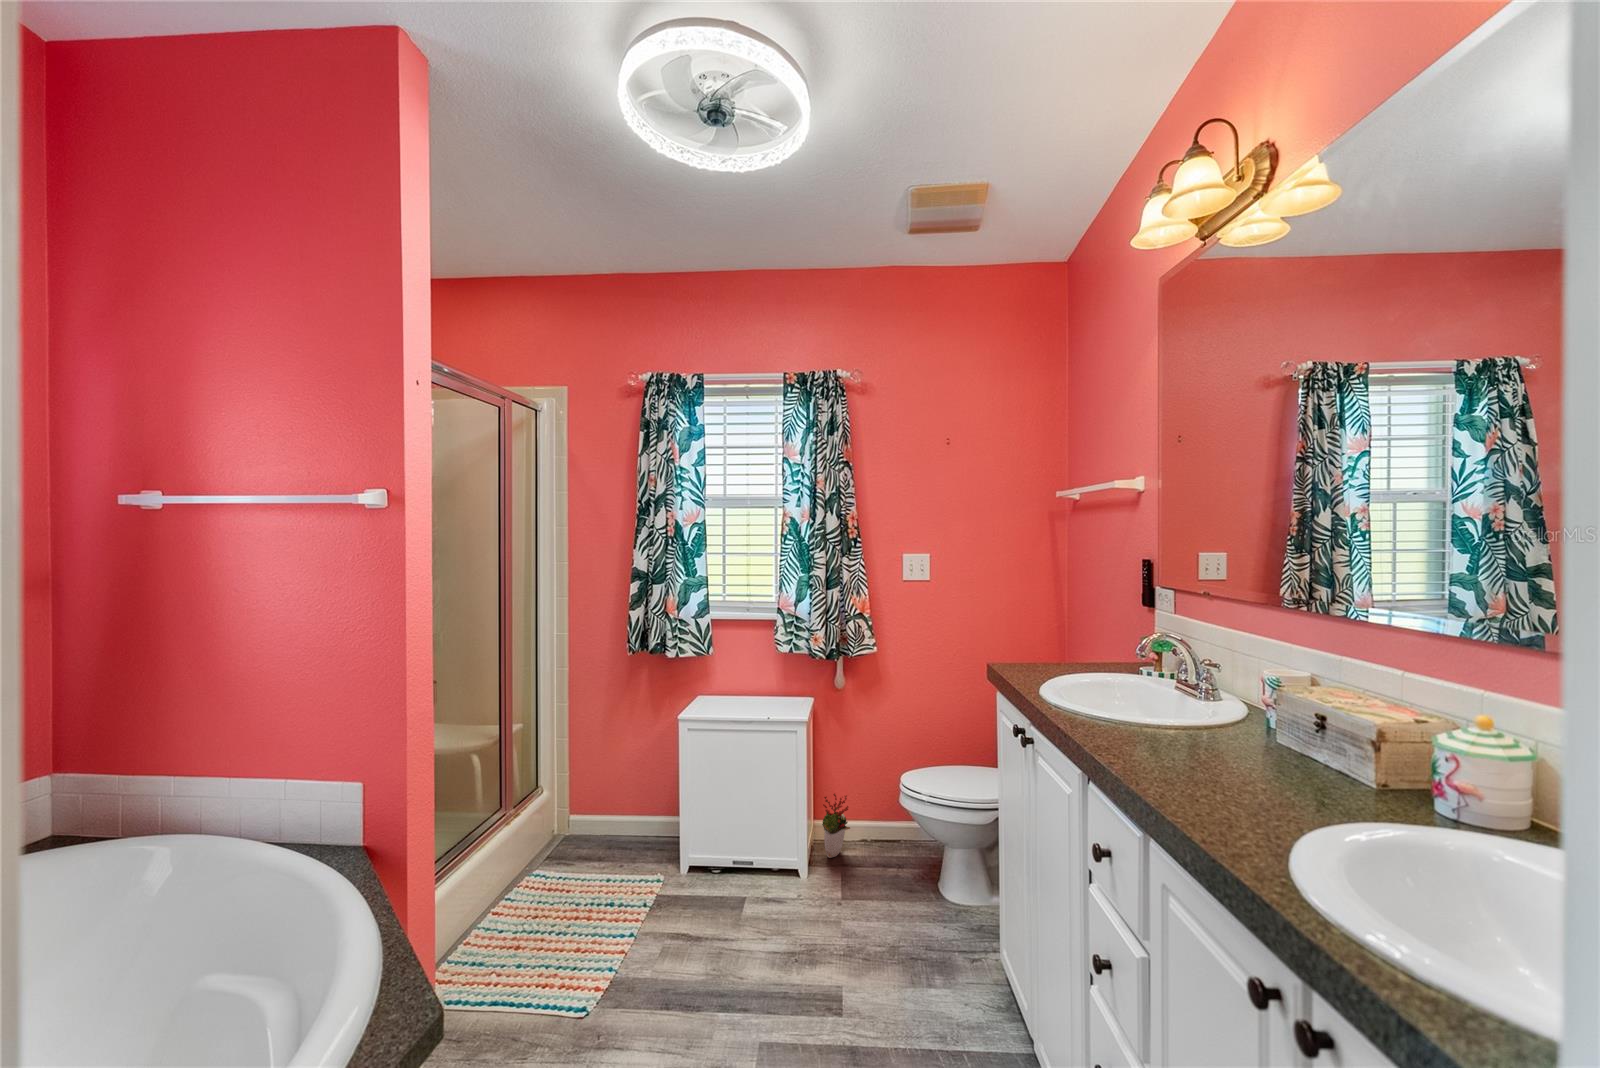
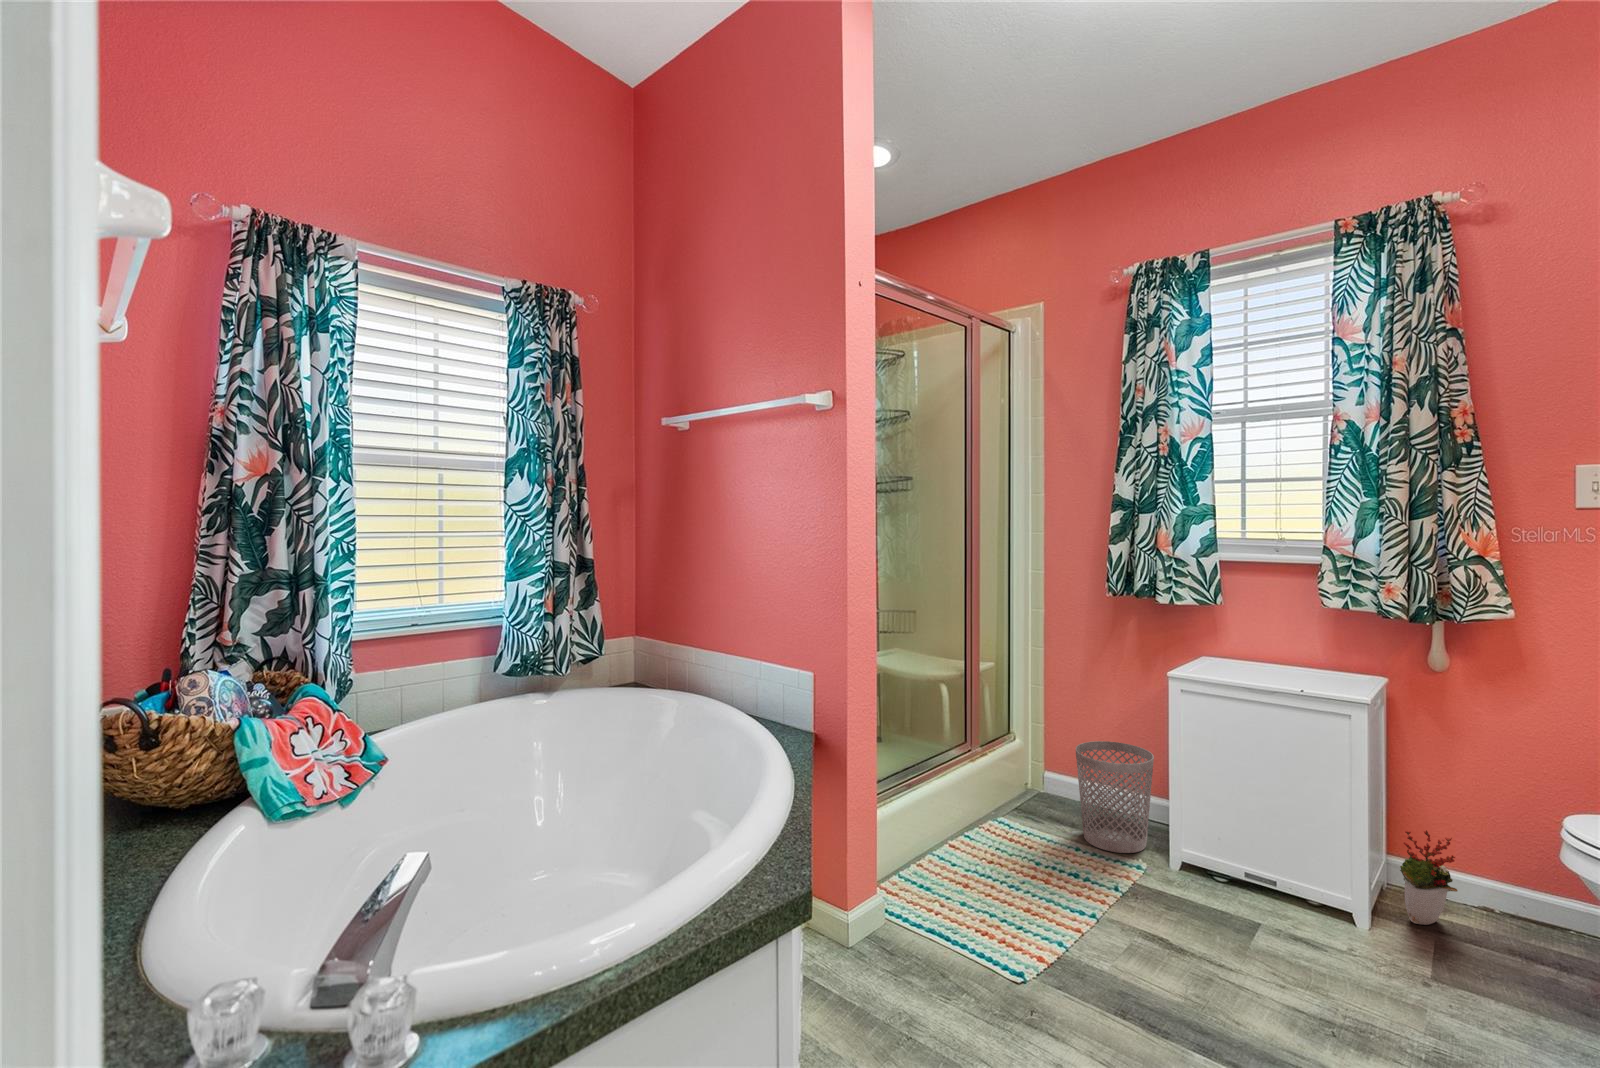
wastebasket: none [605,773,668,871] -> present [1076,741,1154,853]

